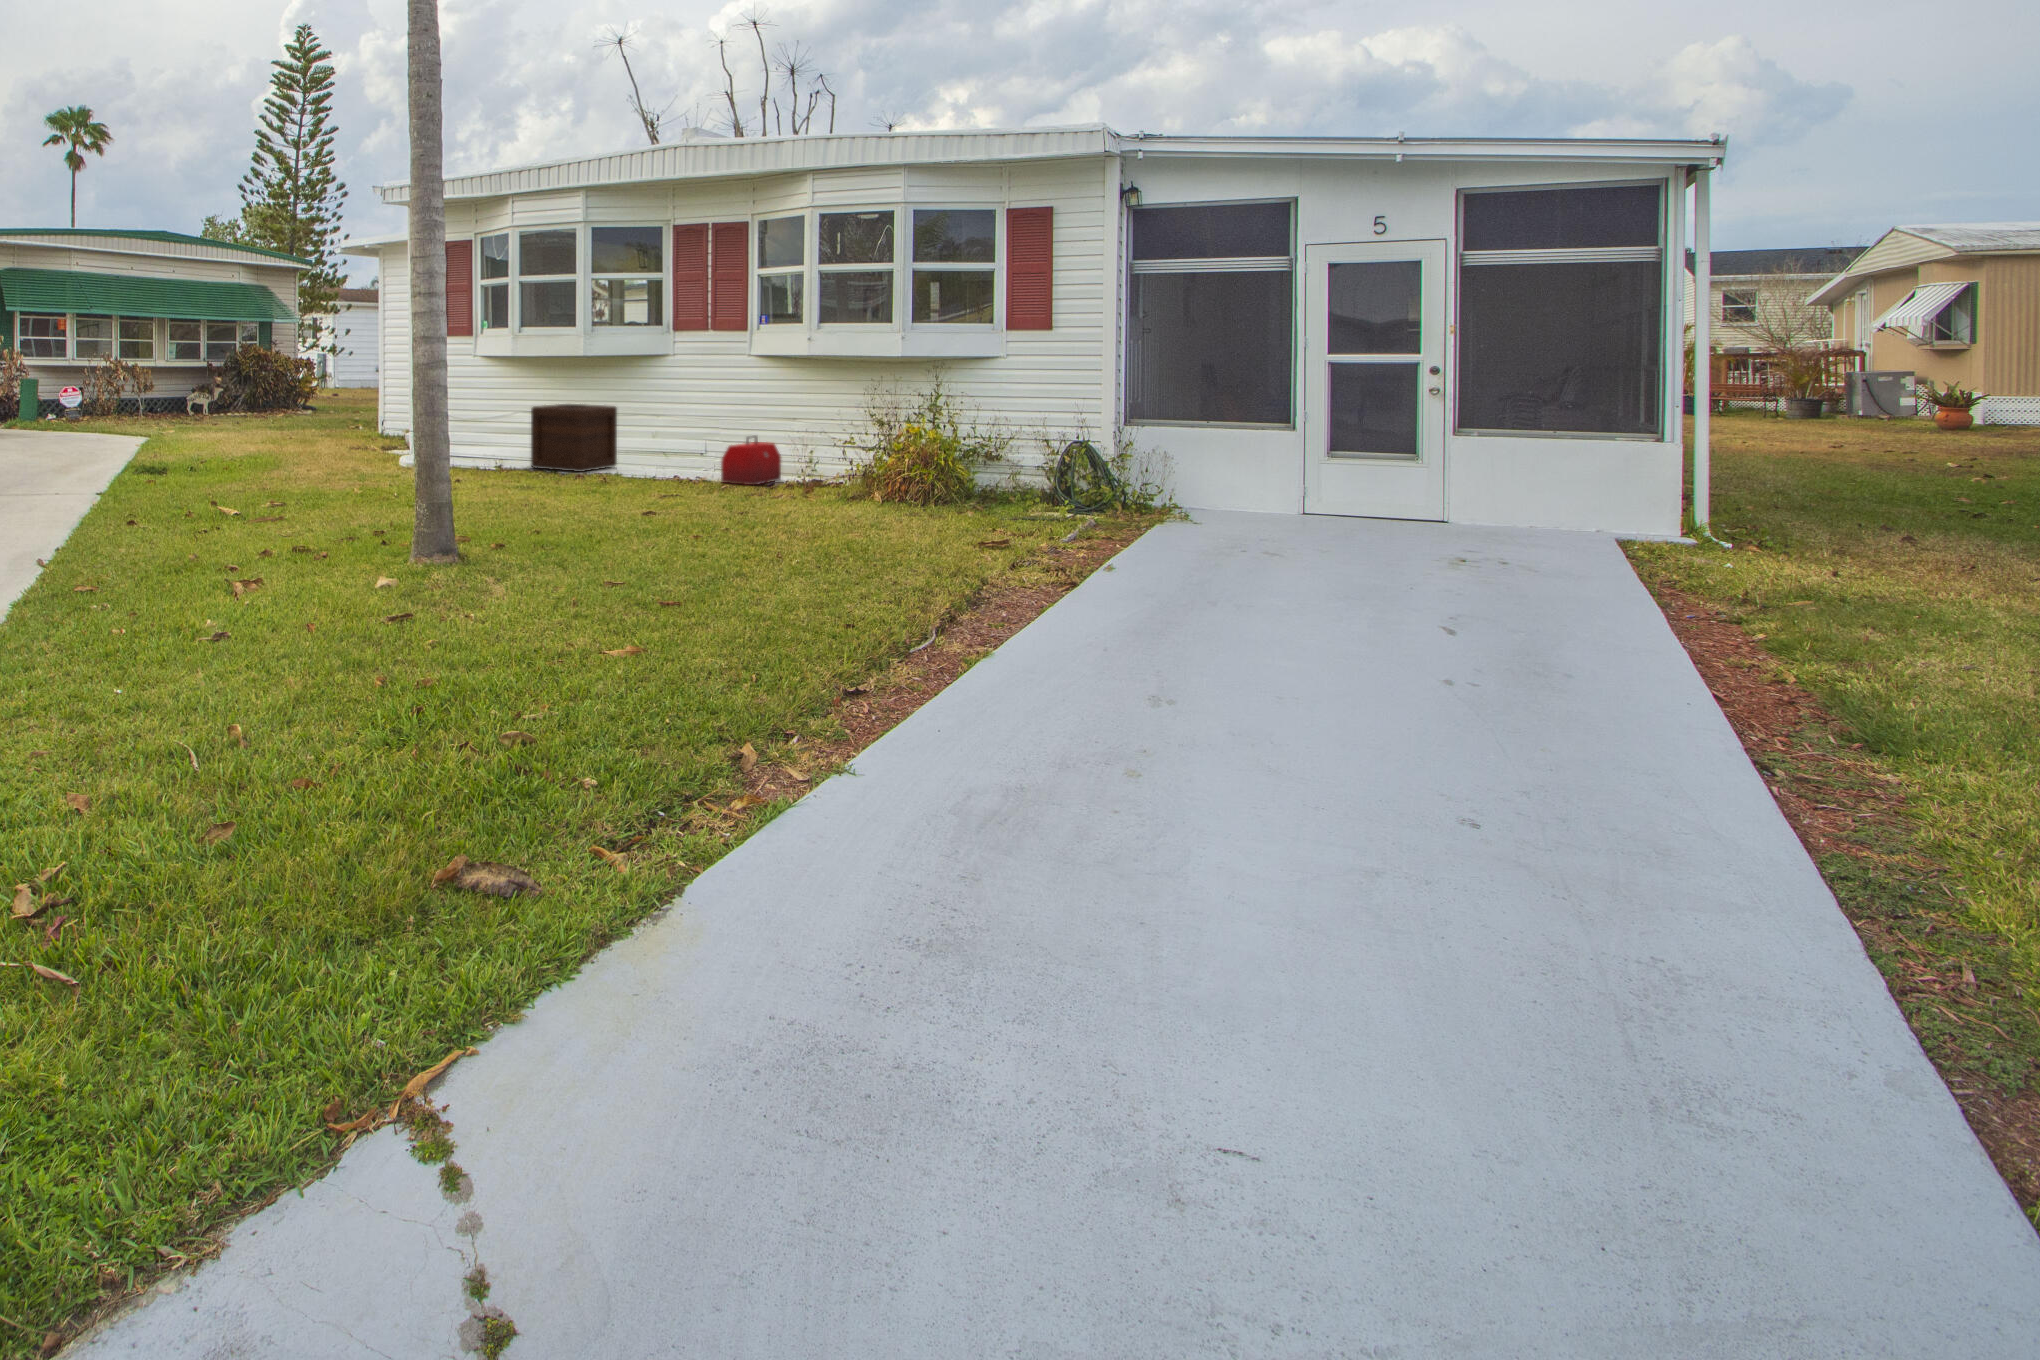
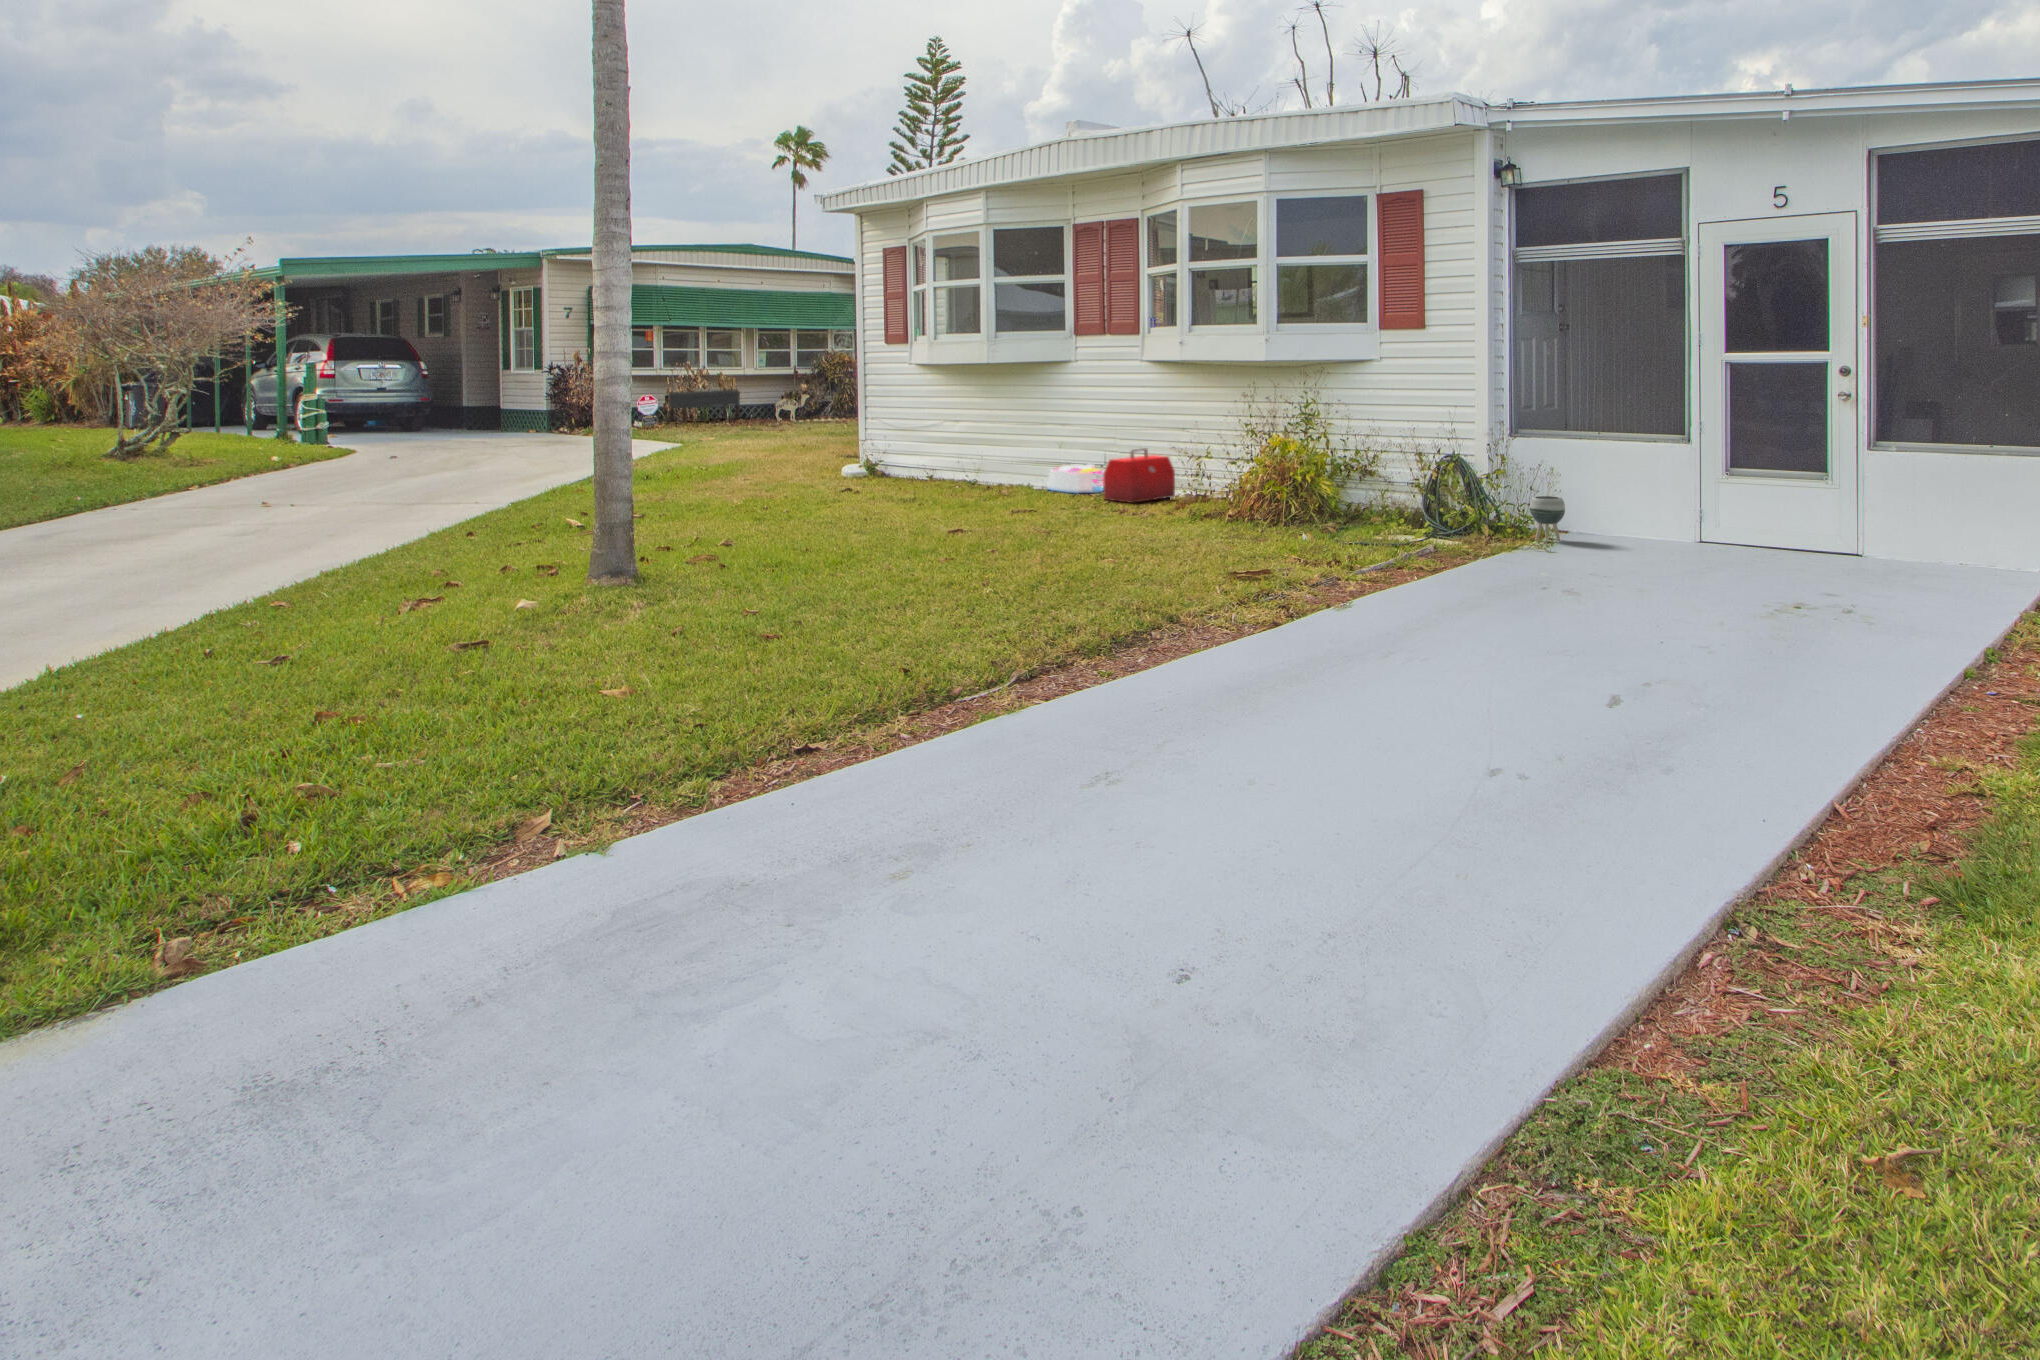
bench: none [95,381,169,415] -> present [668,389,740,422]
wooden crate: present [531,404,617,472] -> none [943,413,1036,486]
storage bin: none [648,451,705,478] -> present [1048,464,1104,493]
planter: none [1155,473,1186,511] -> present [1530,496,1565,541]

